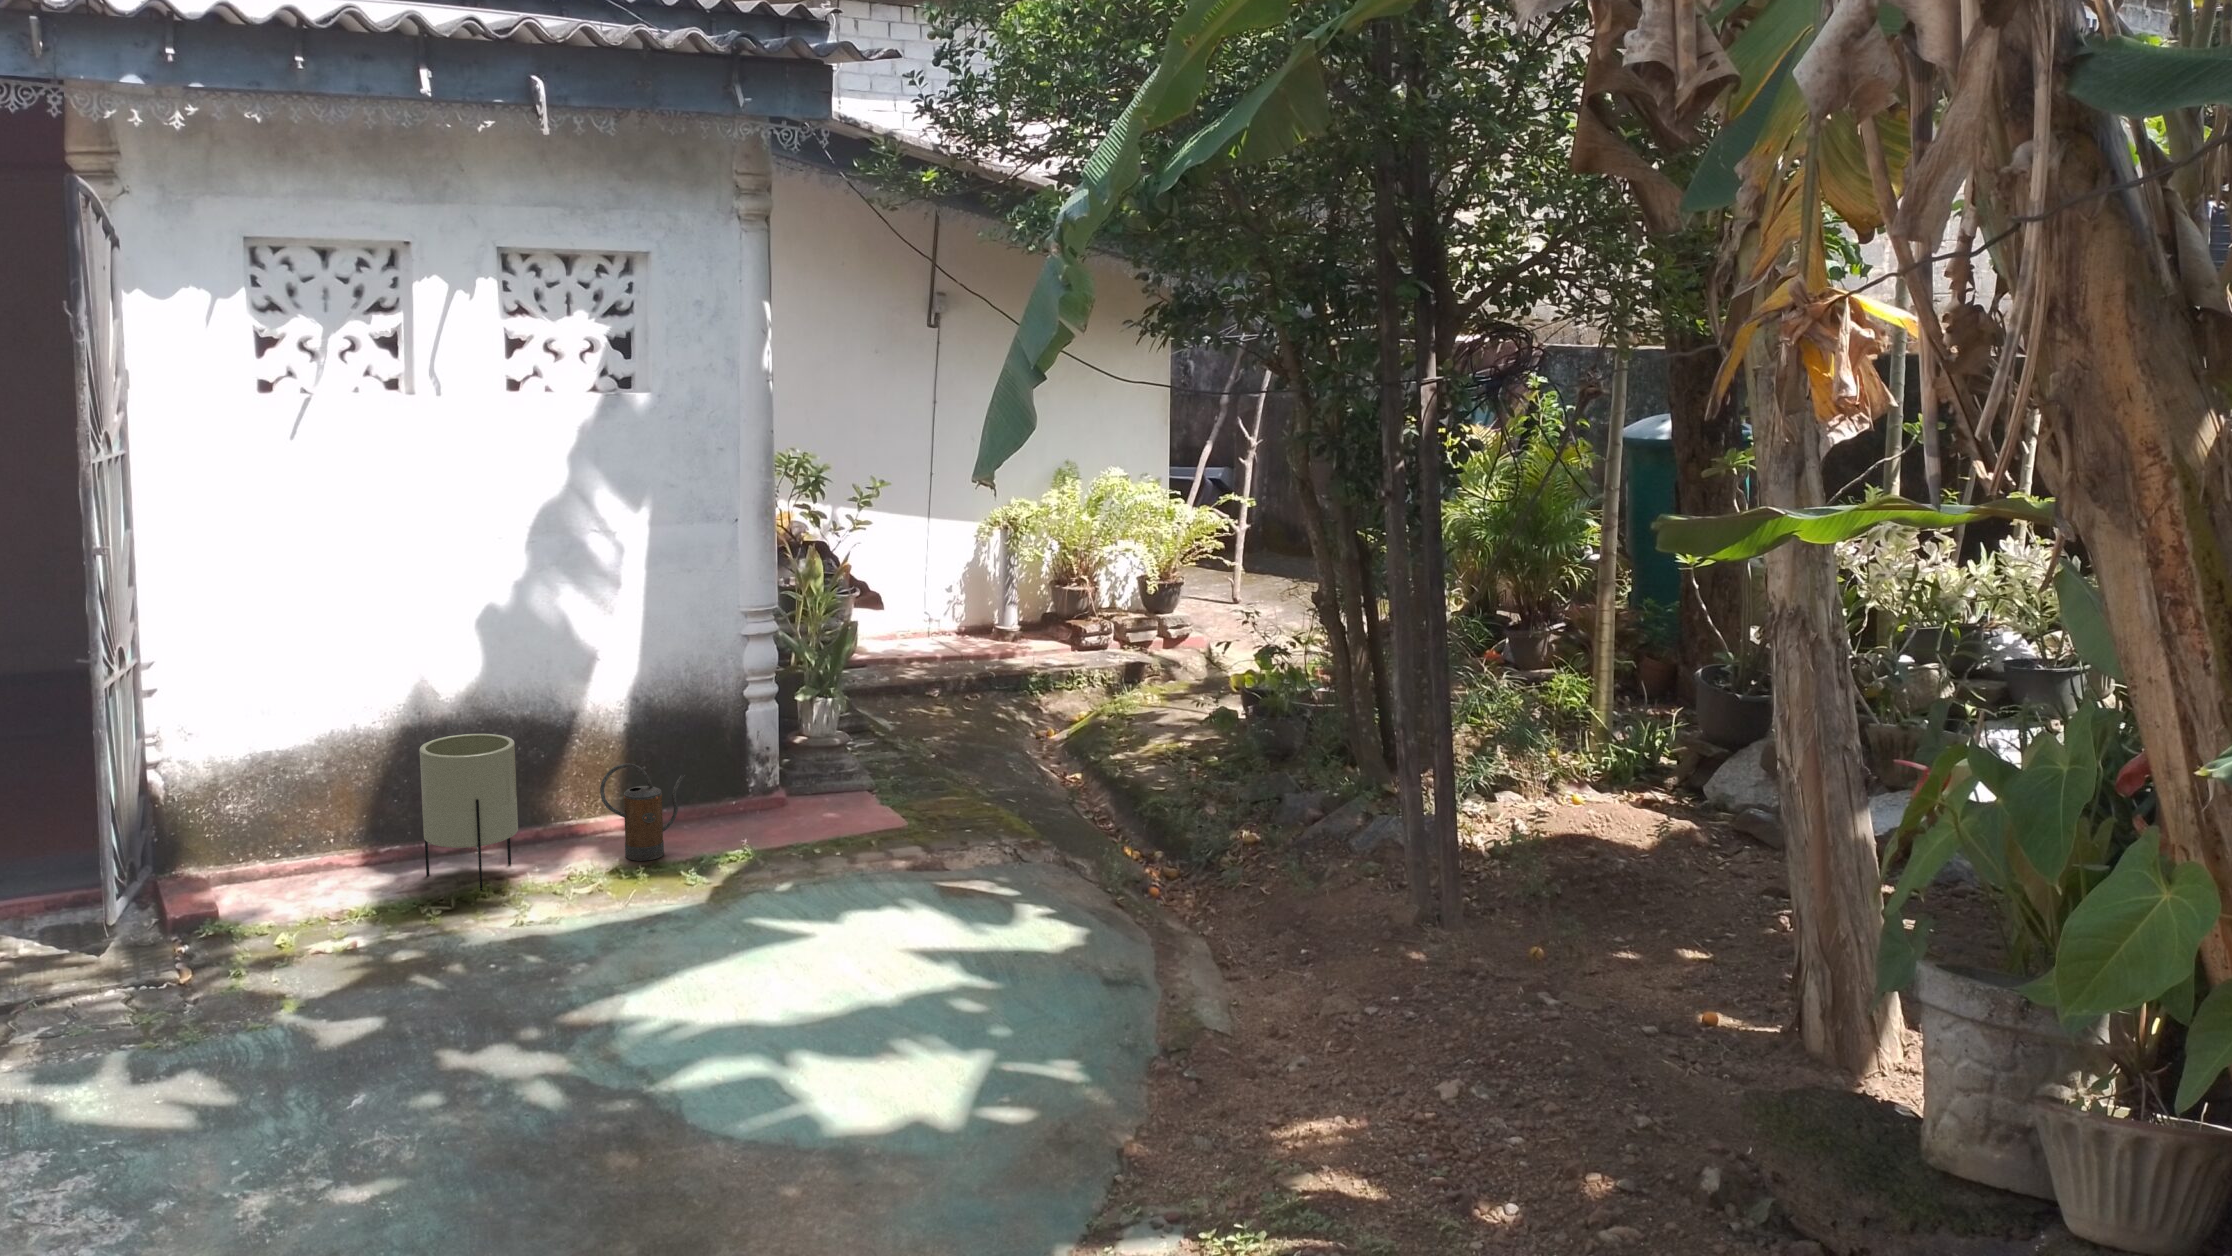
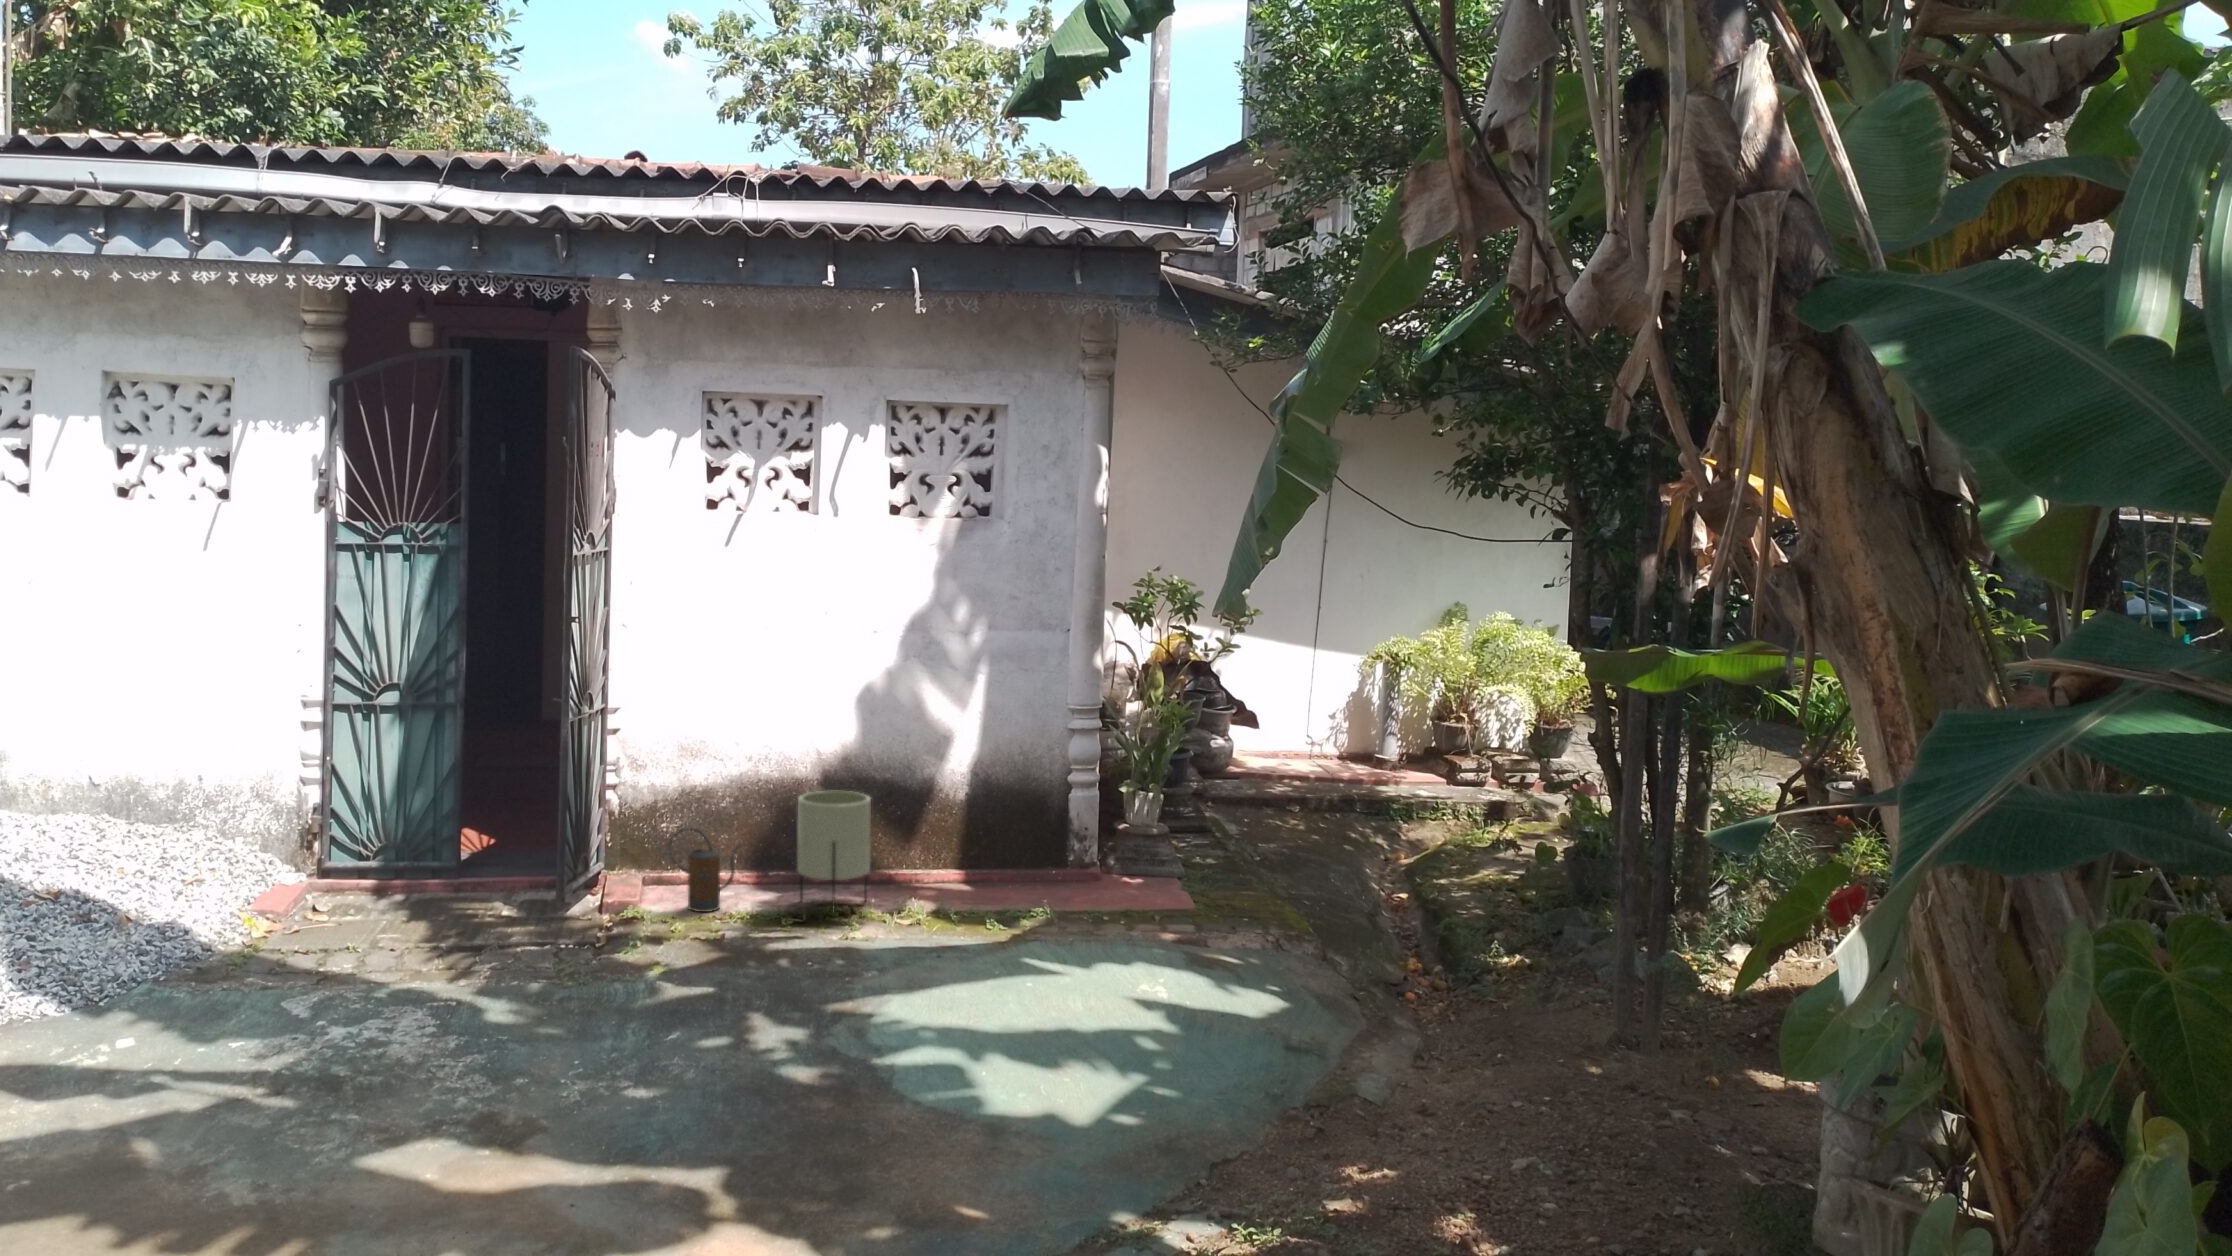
watering can: present [600,763,685,861] -> present [668,828,740,912]

